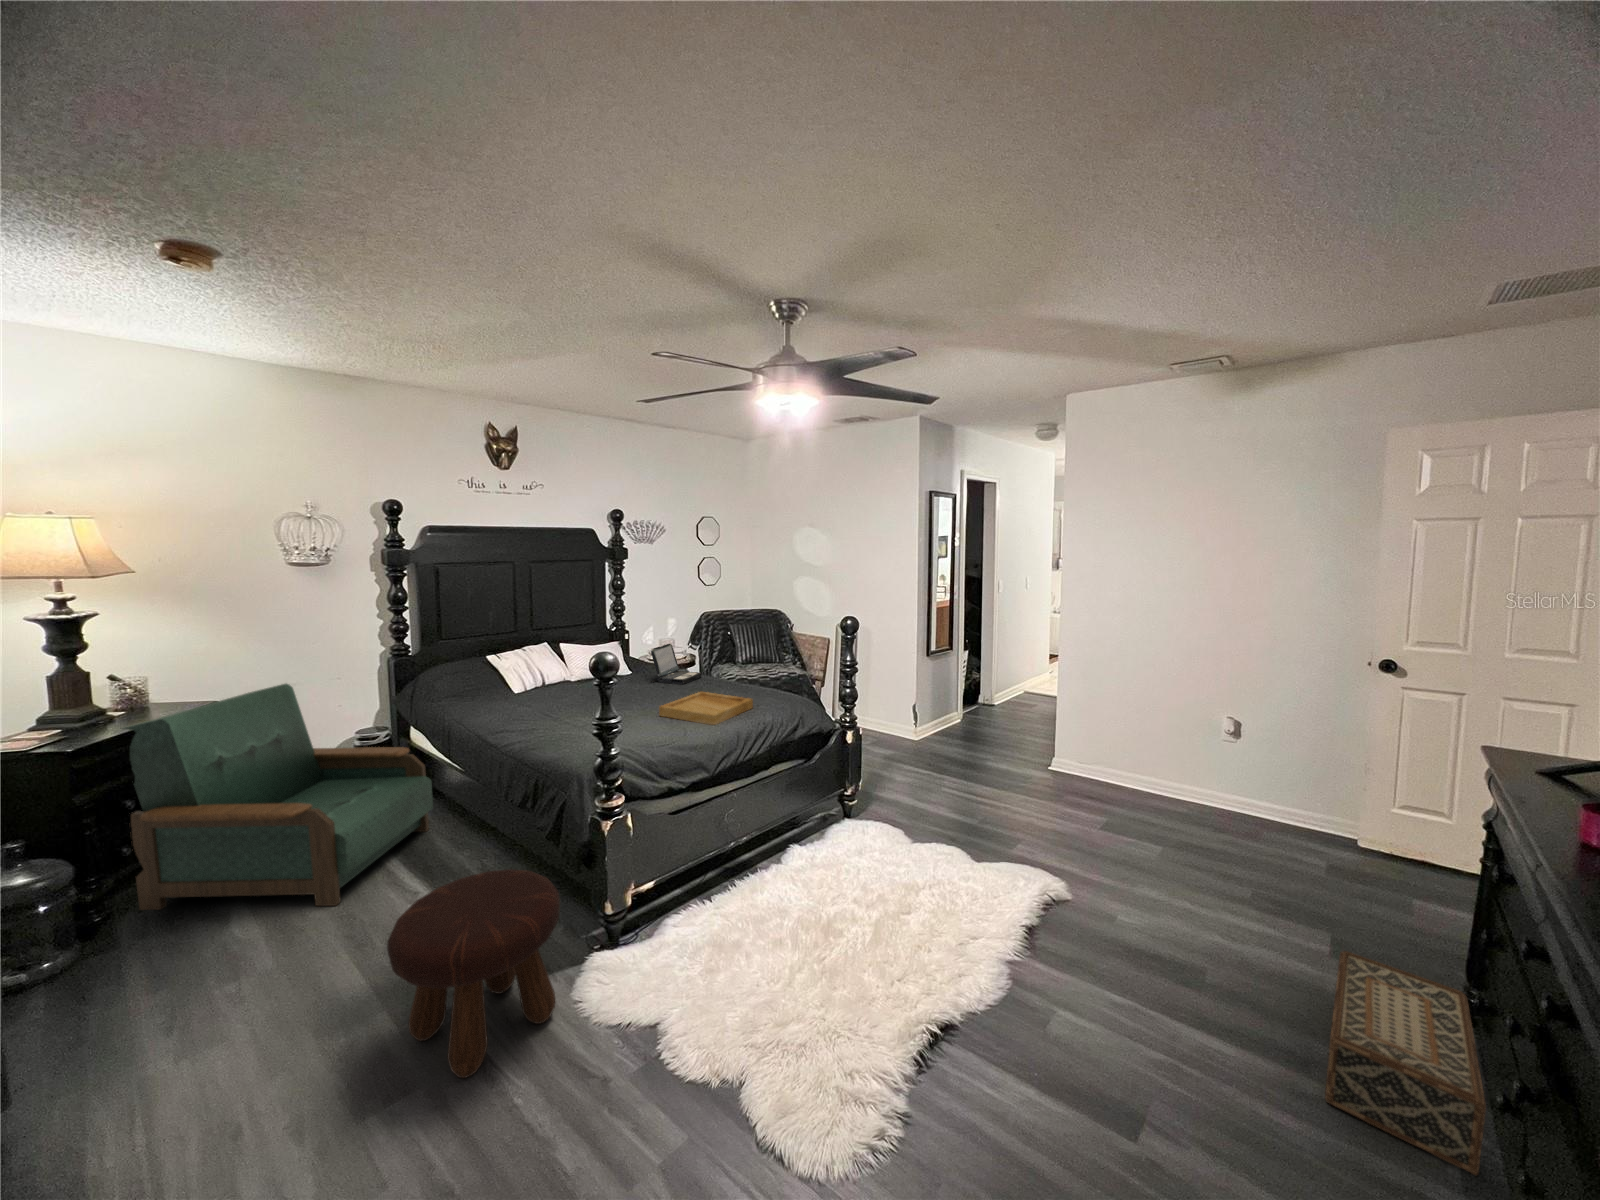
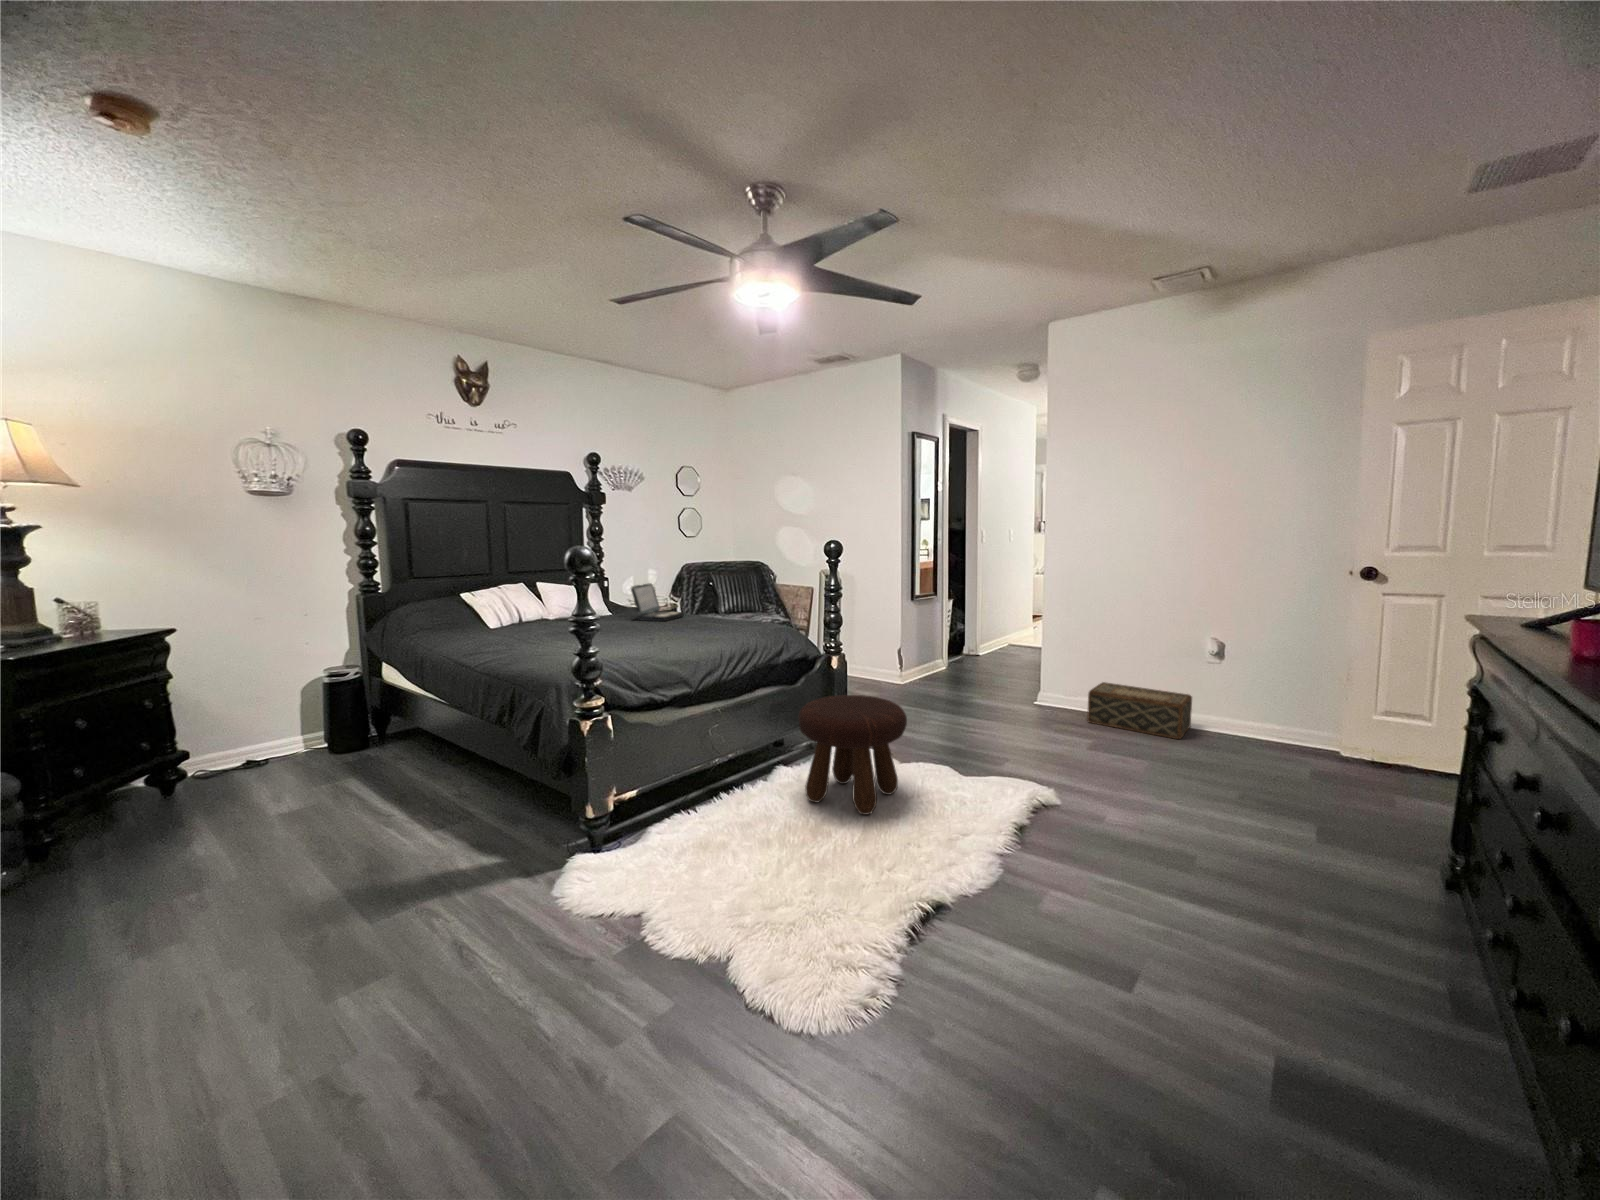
armchair: present [124,684,433,910] -> none [64,612,406,835]
tray: present [659,692,753,725] -> none [640,621,737,646]
footstool: present [387,869,560,1078] -> present [799,695,907,815]
woven basket: present [1325,951,1486,1175] -> present [1087,682,1192,739]

